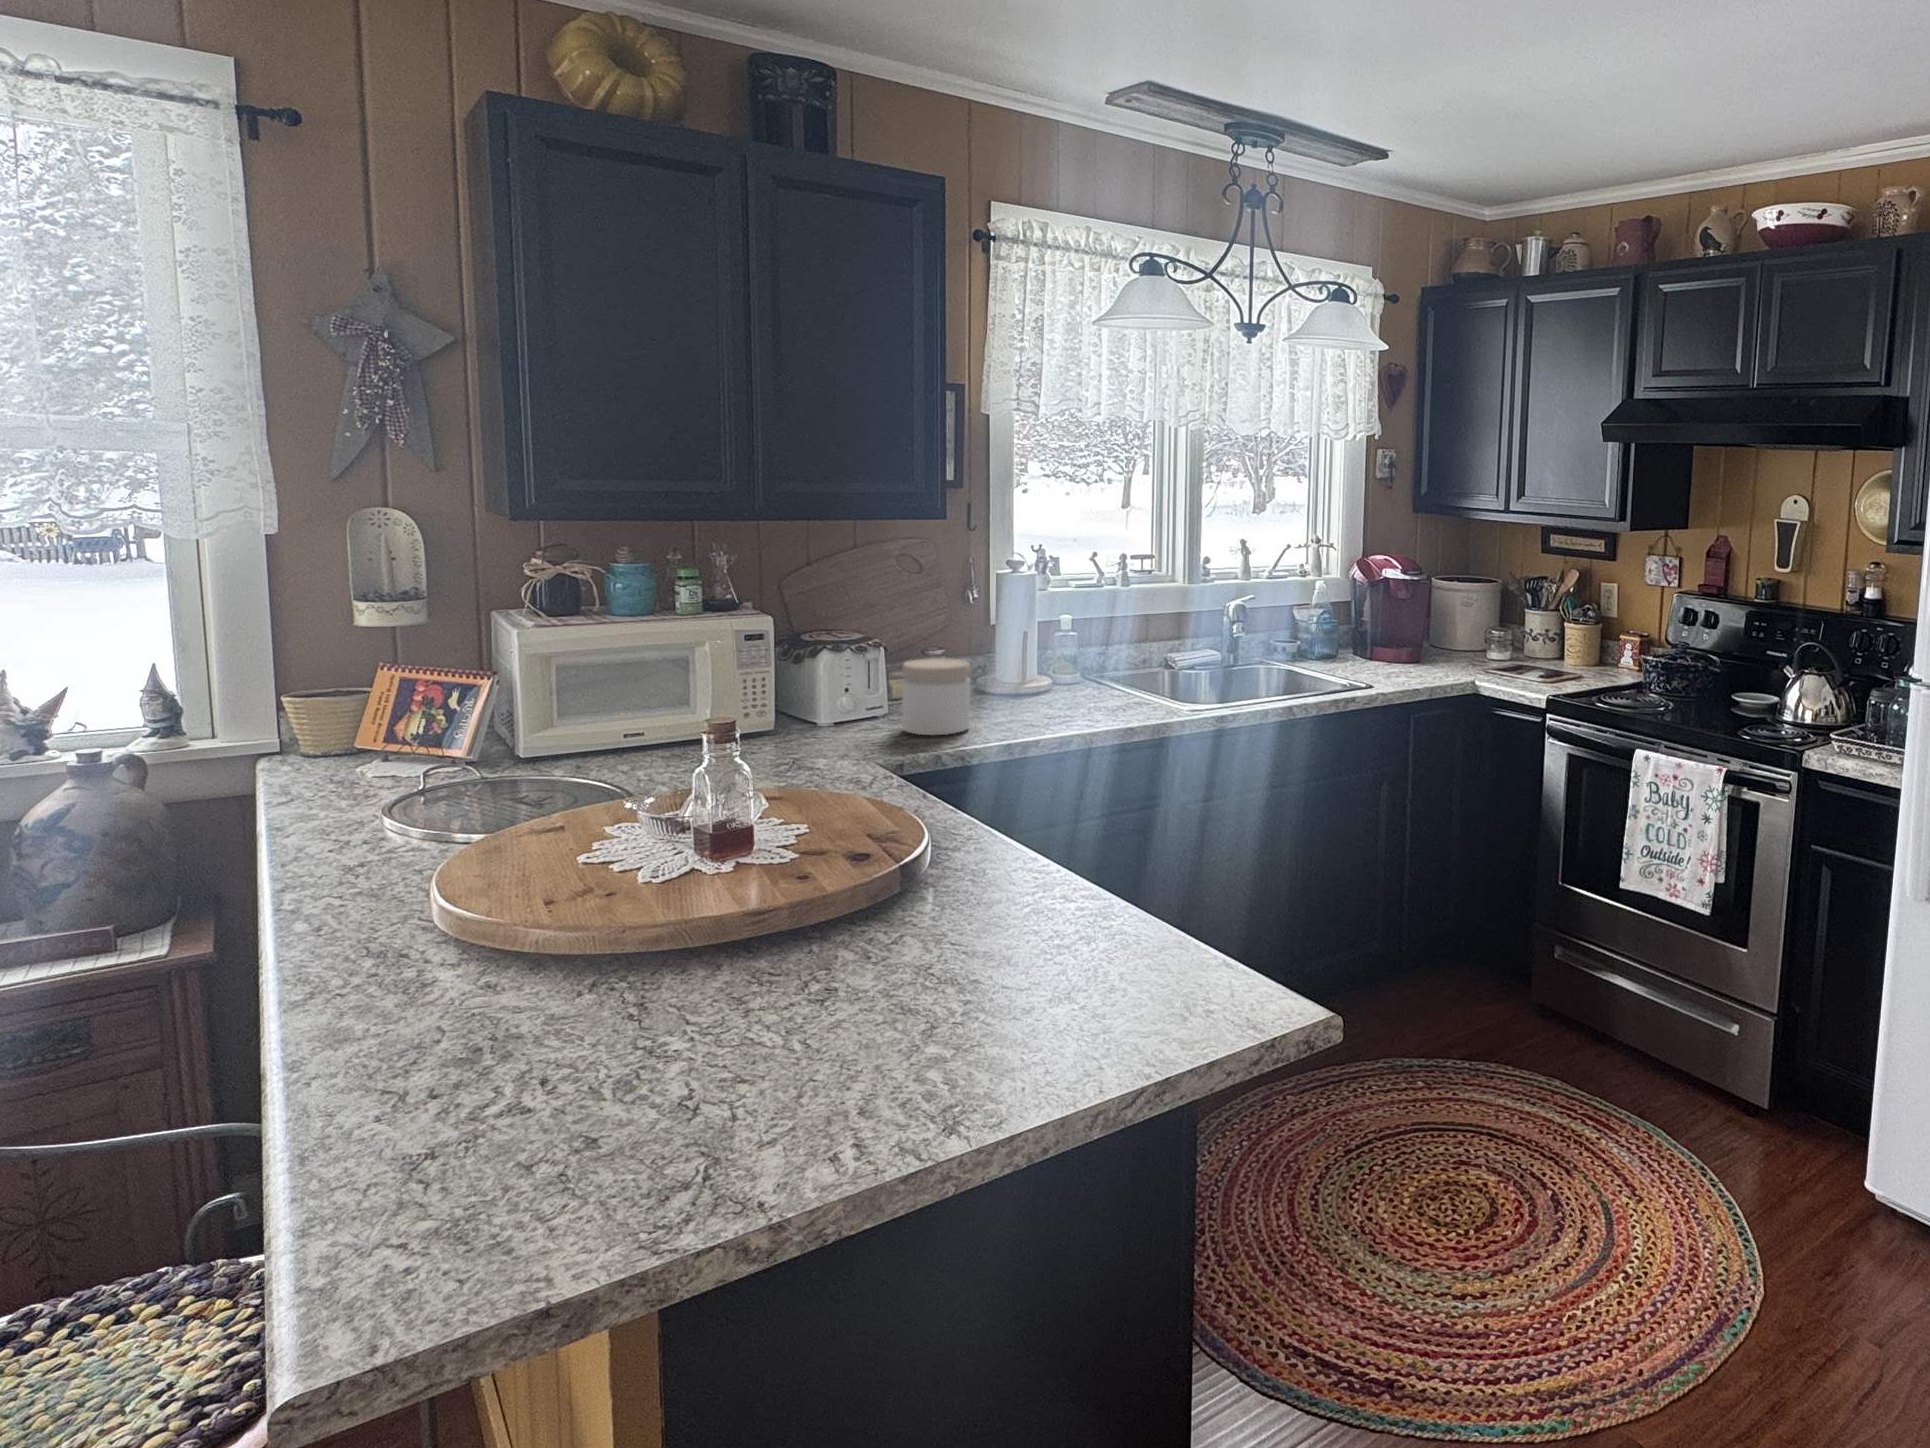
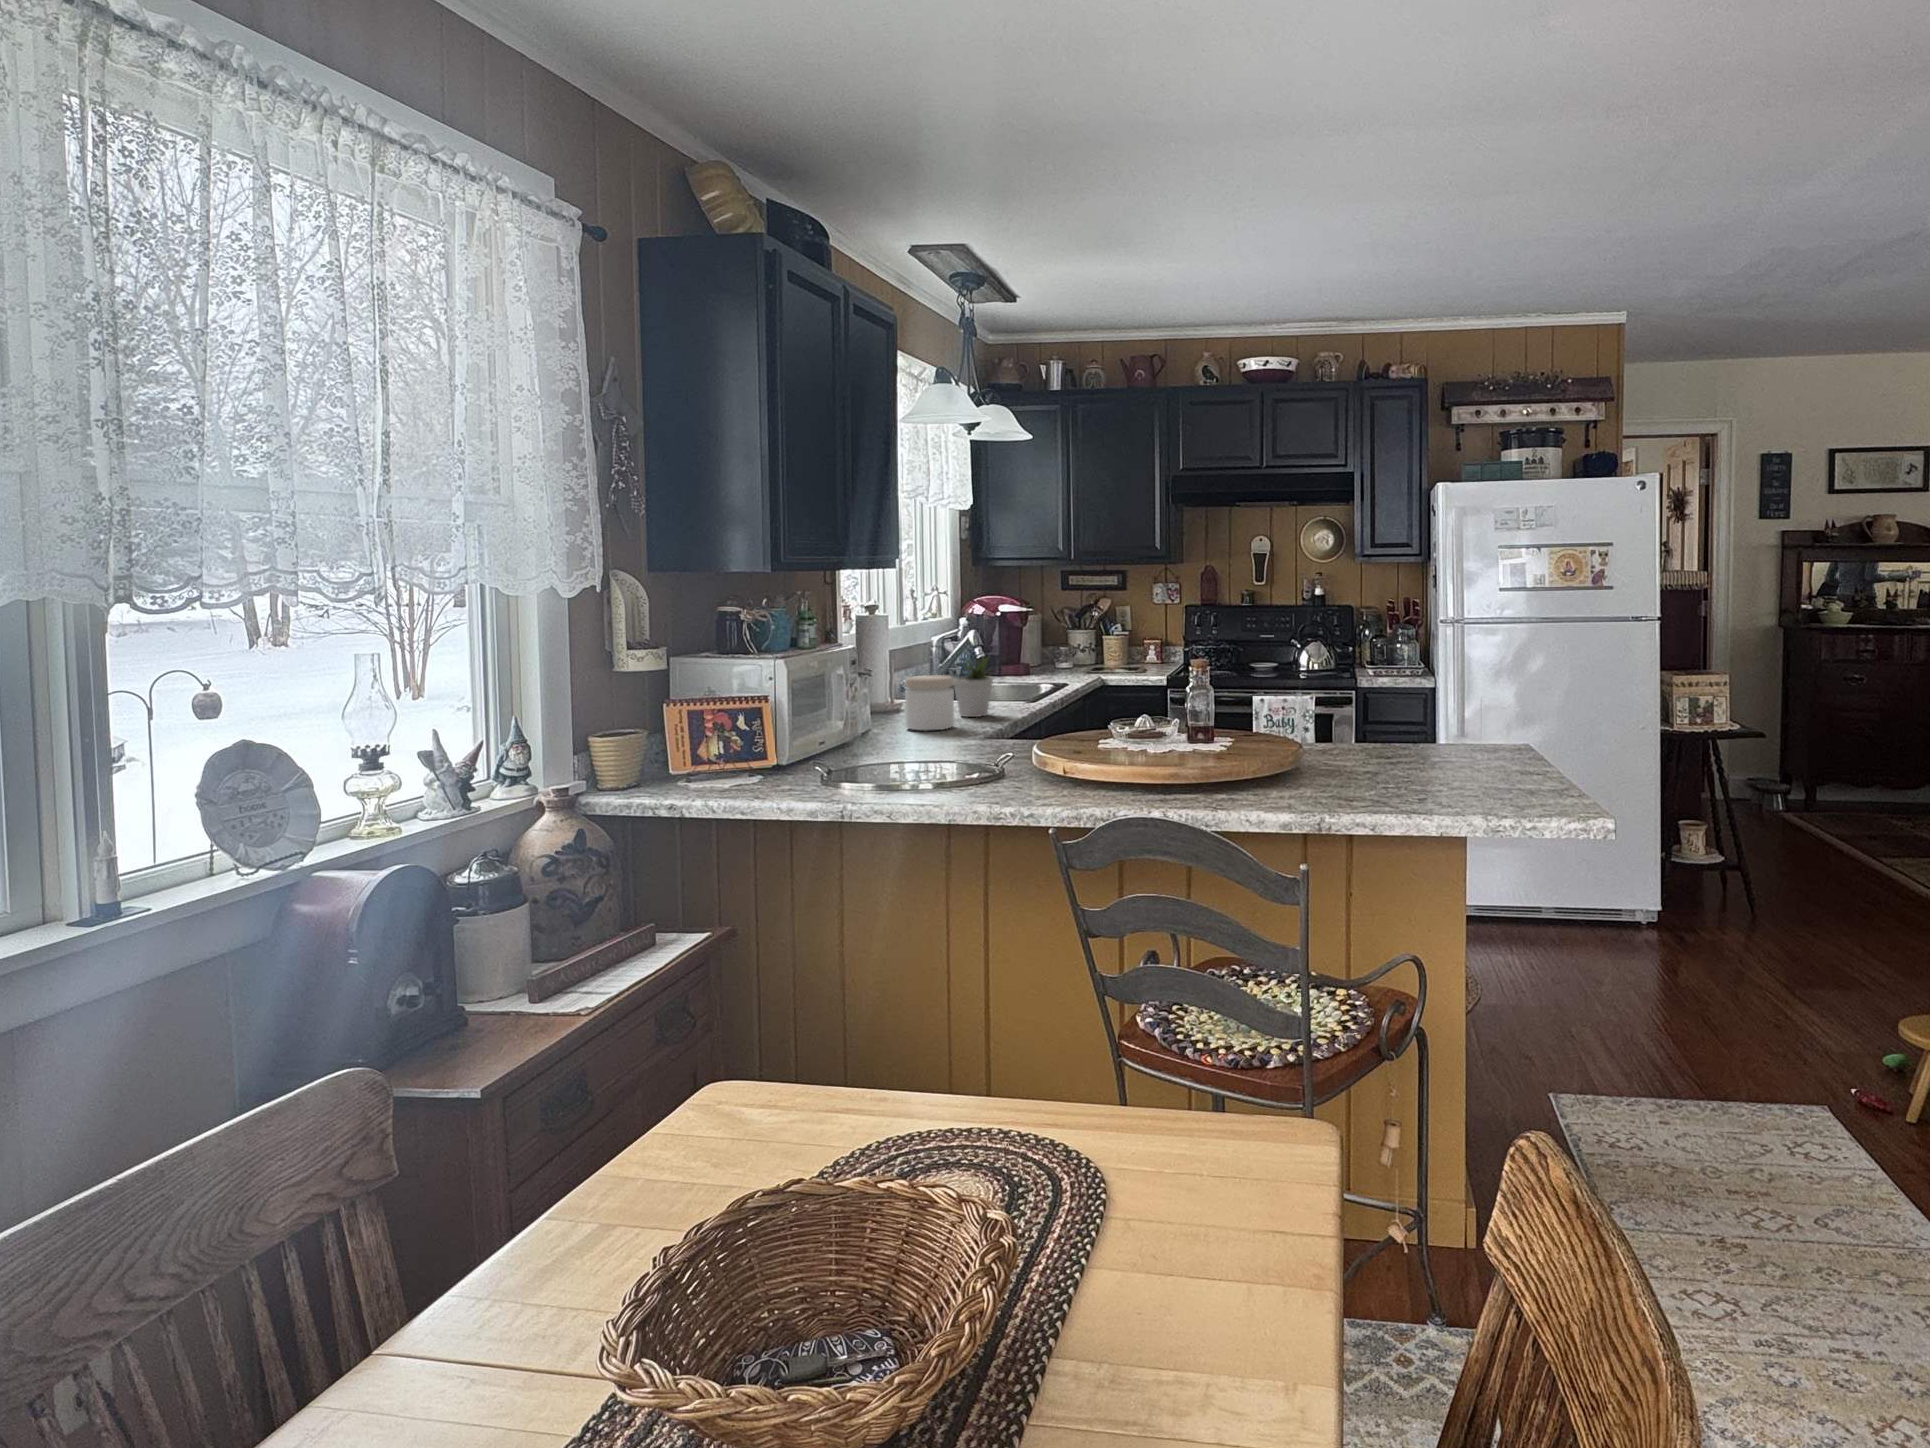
potted plant: none [1030,637,1088,722] -> present [953,657,993,717]

